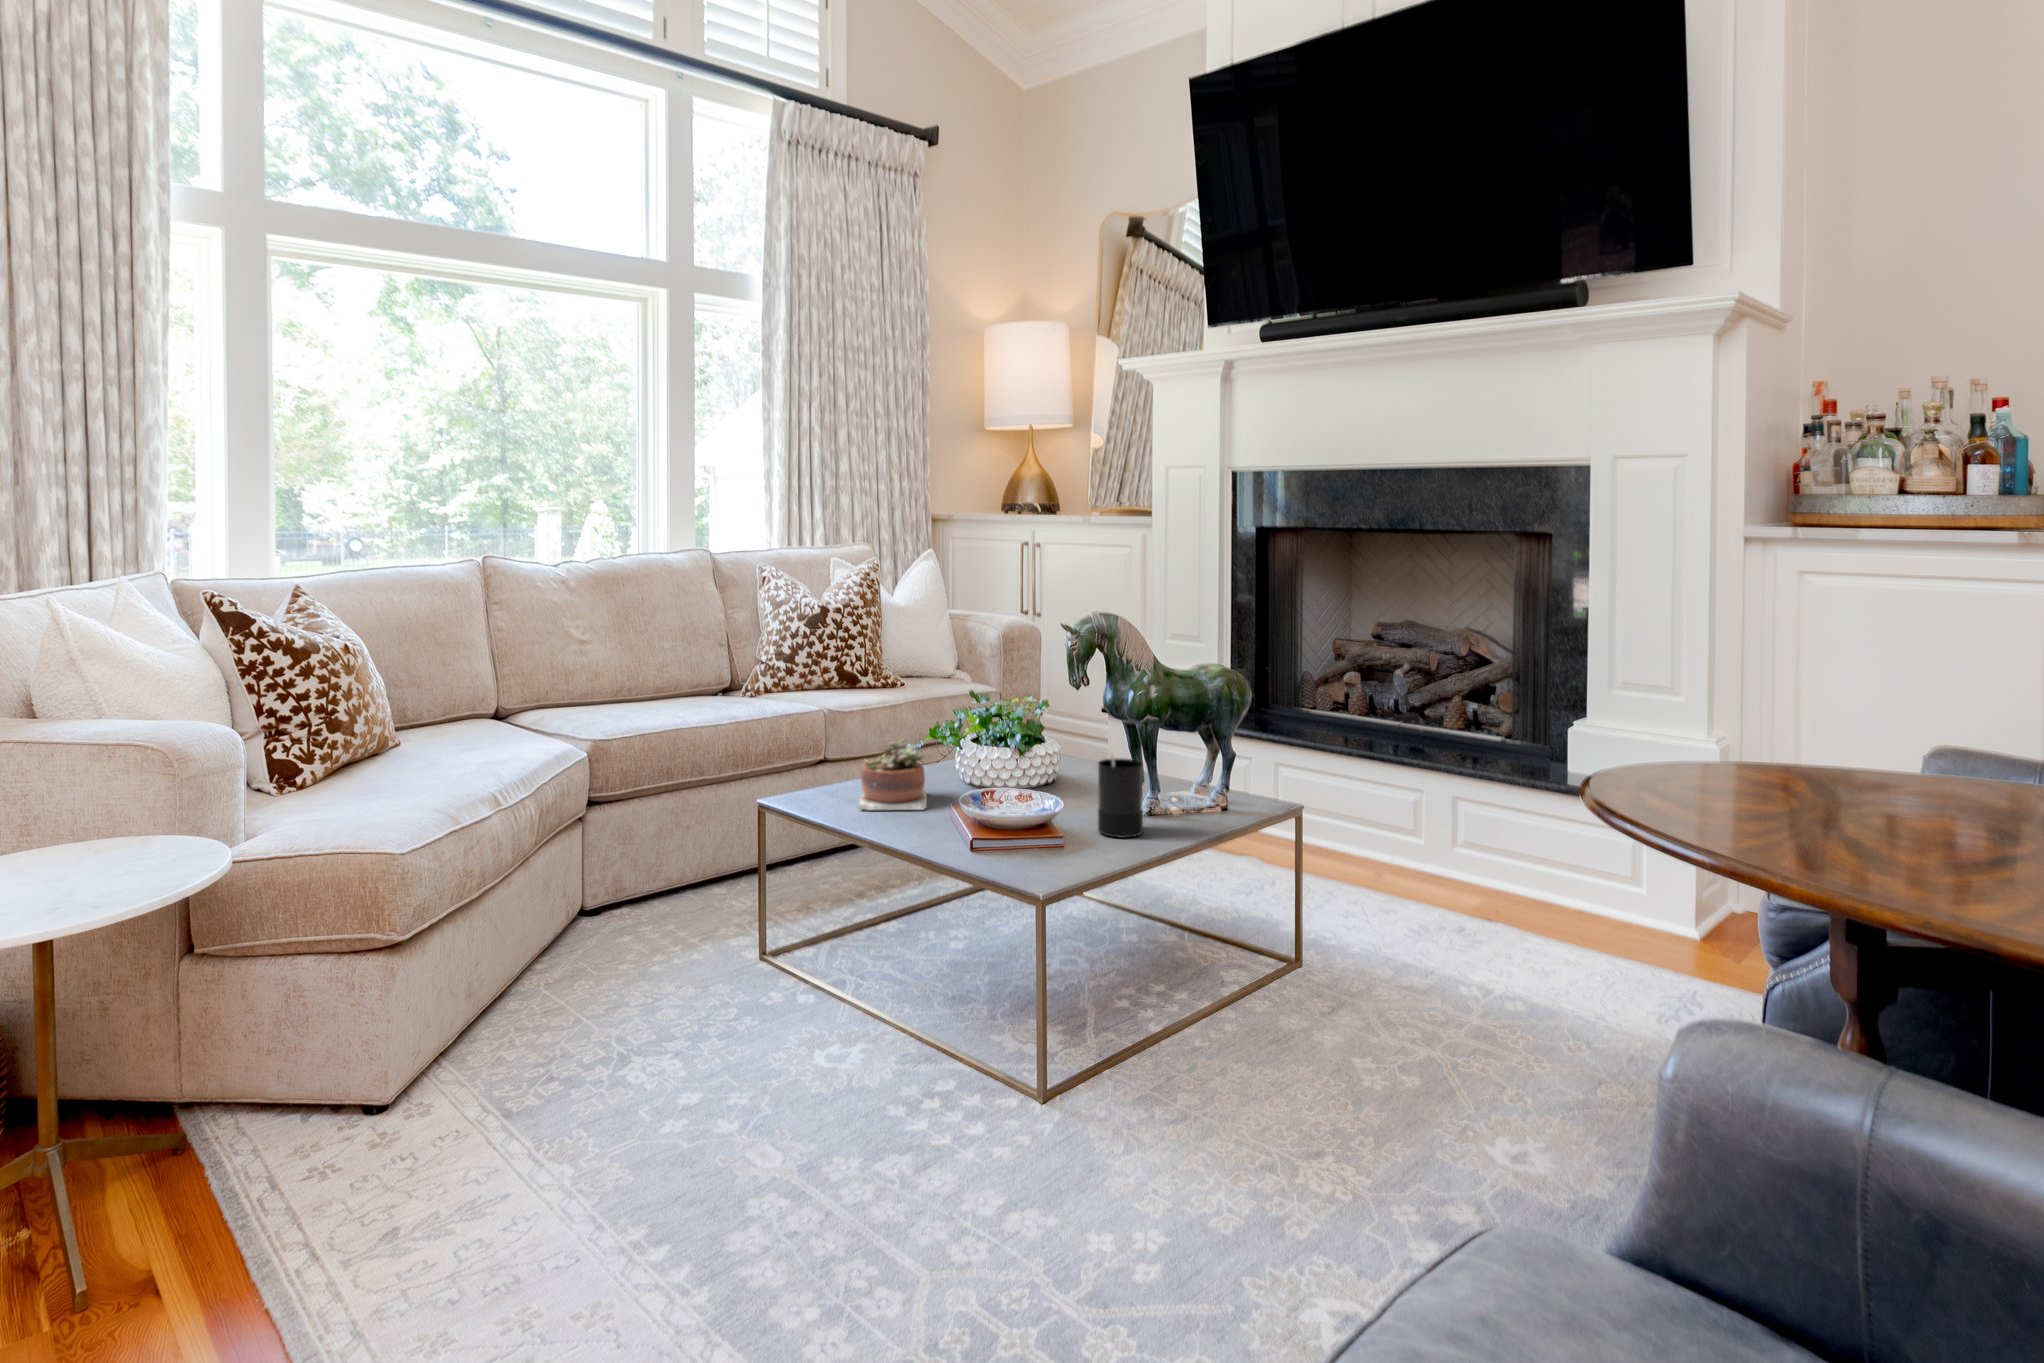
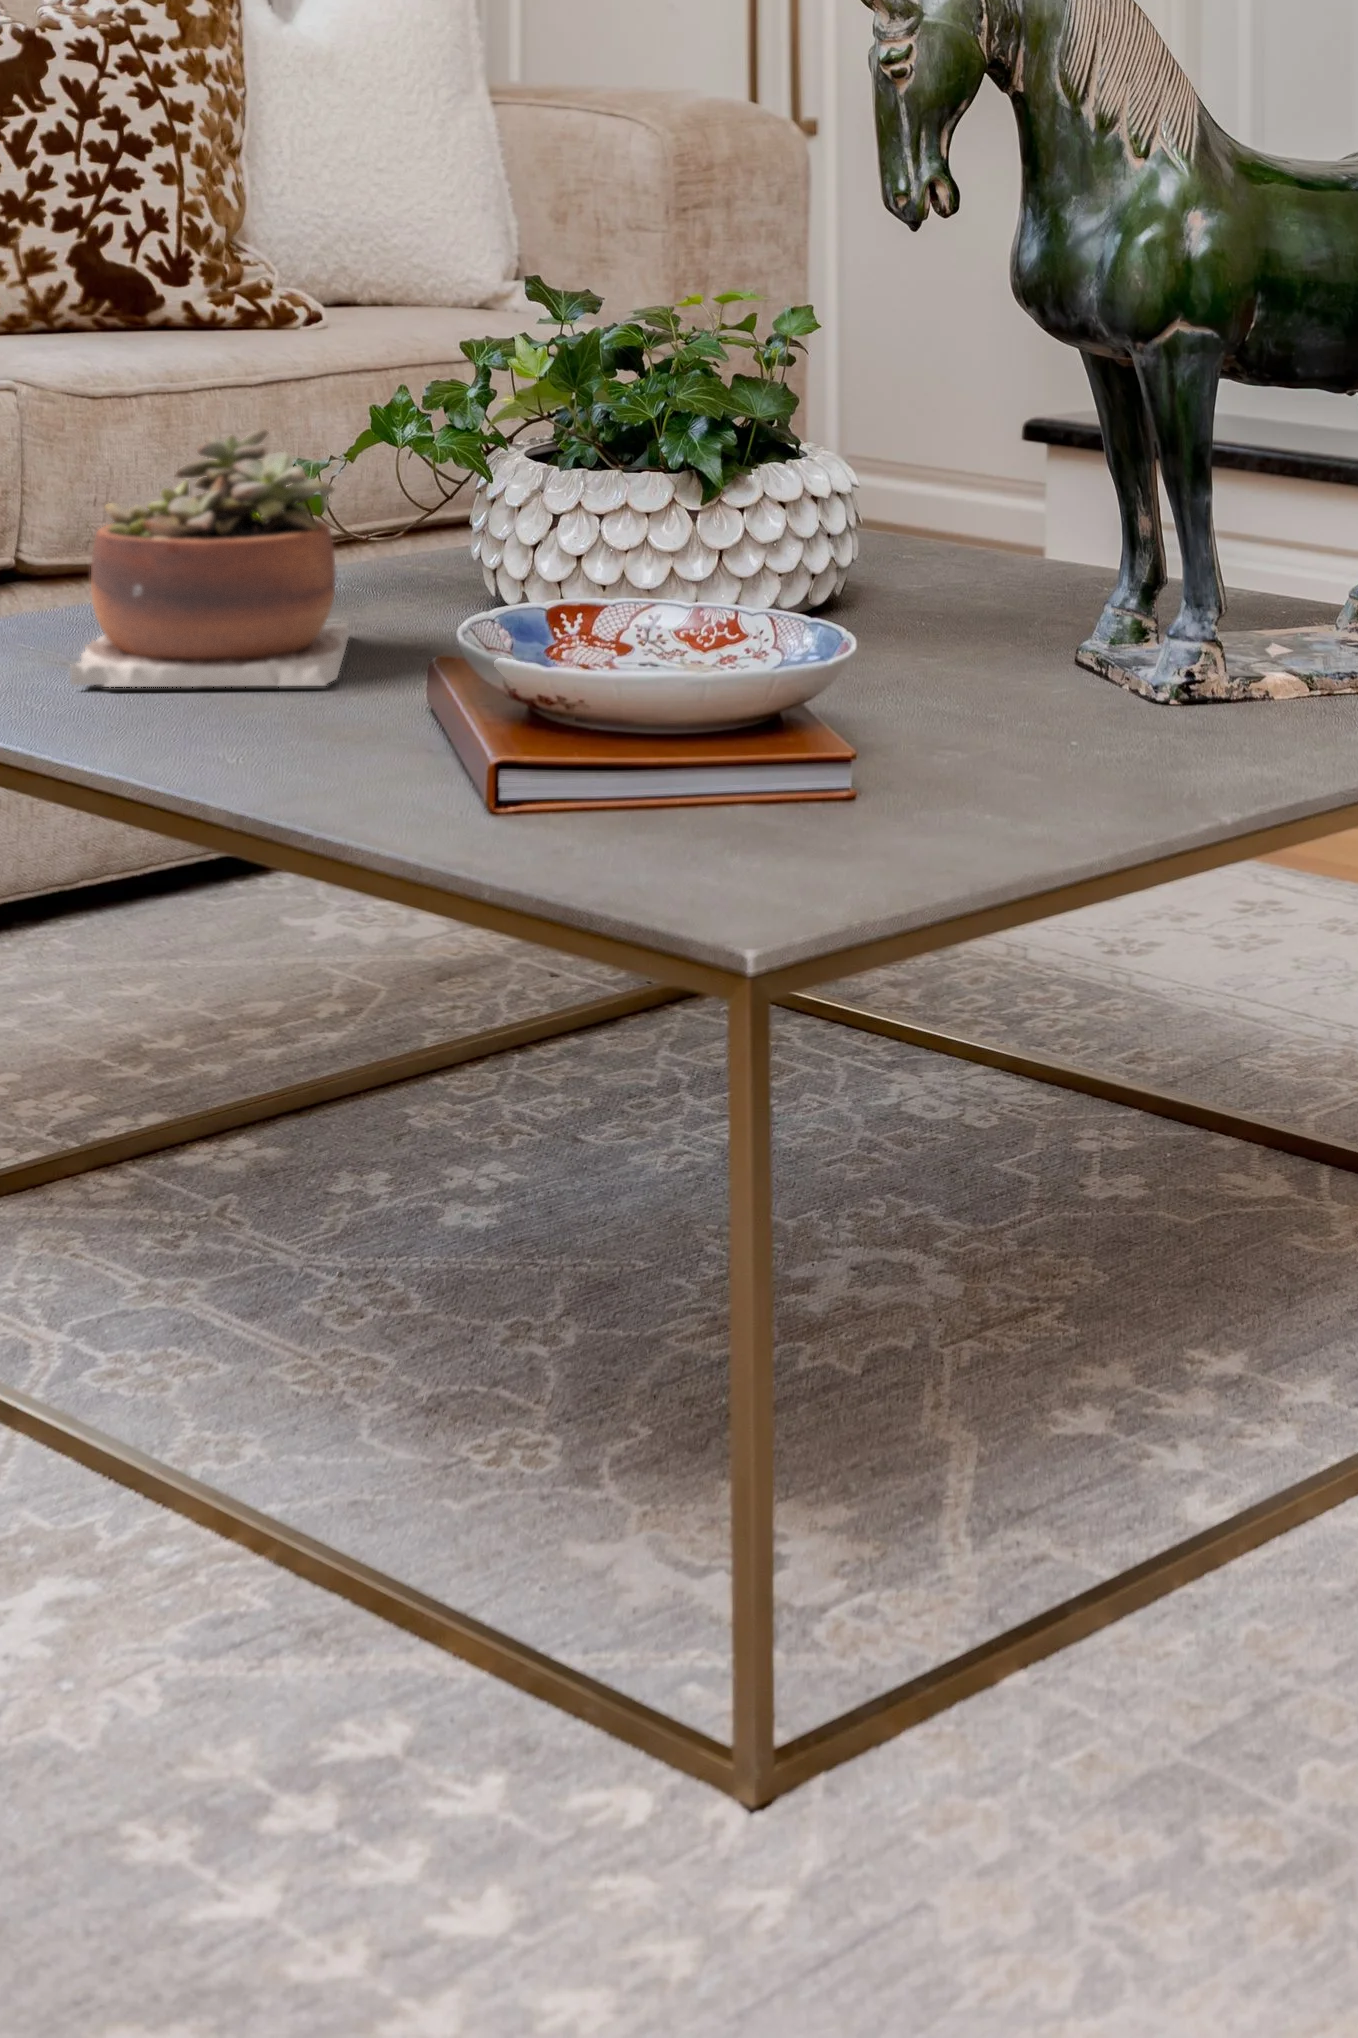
candle: present [1098,751,1143,838] -> none [989,448,1166,772]

